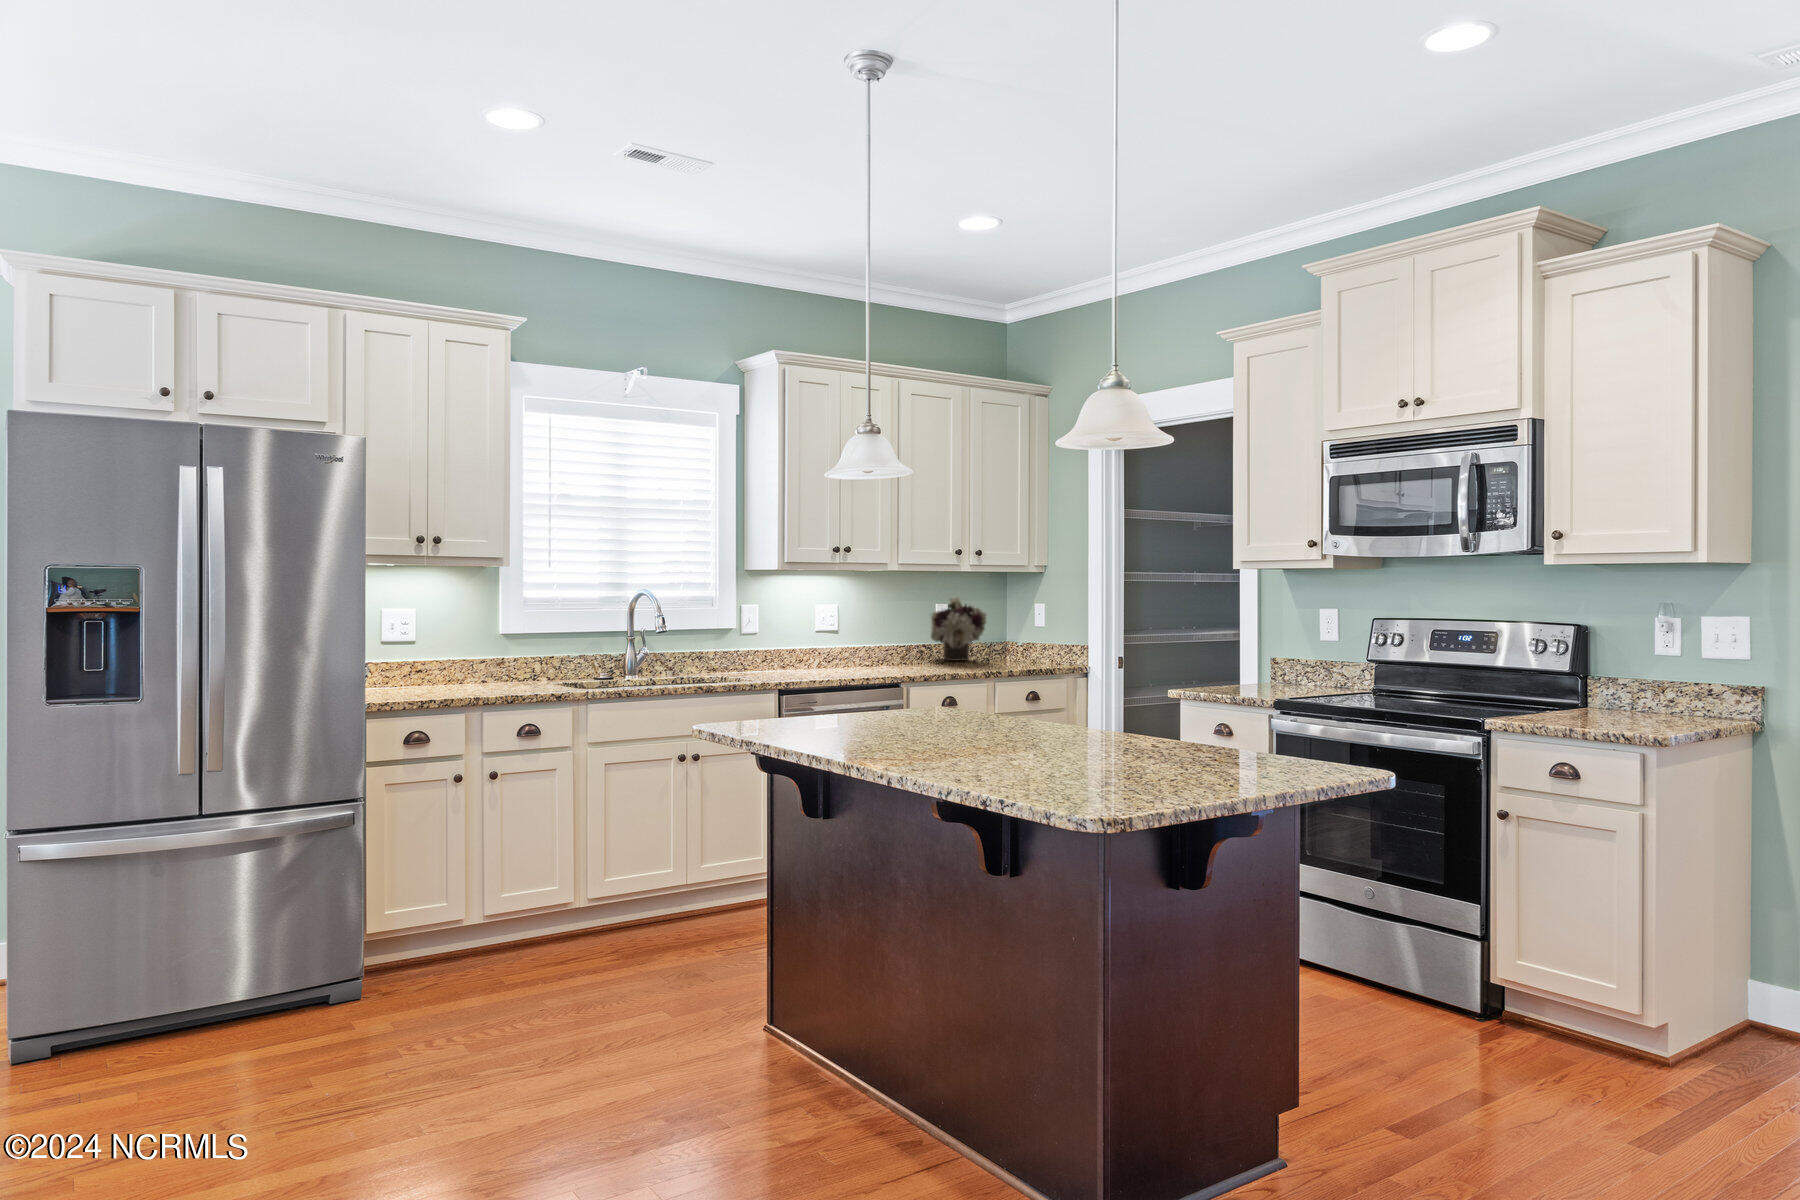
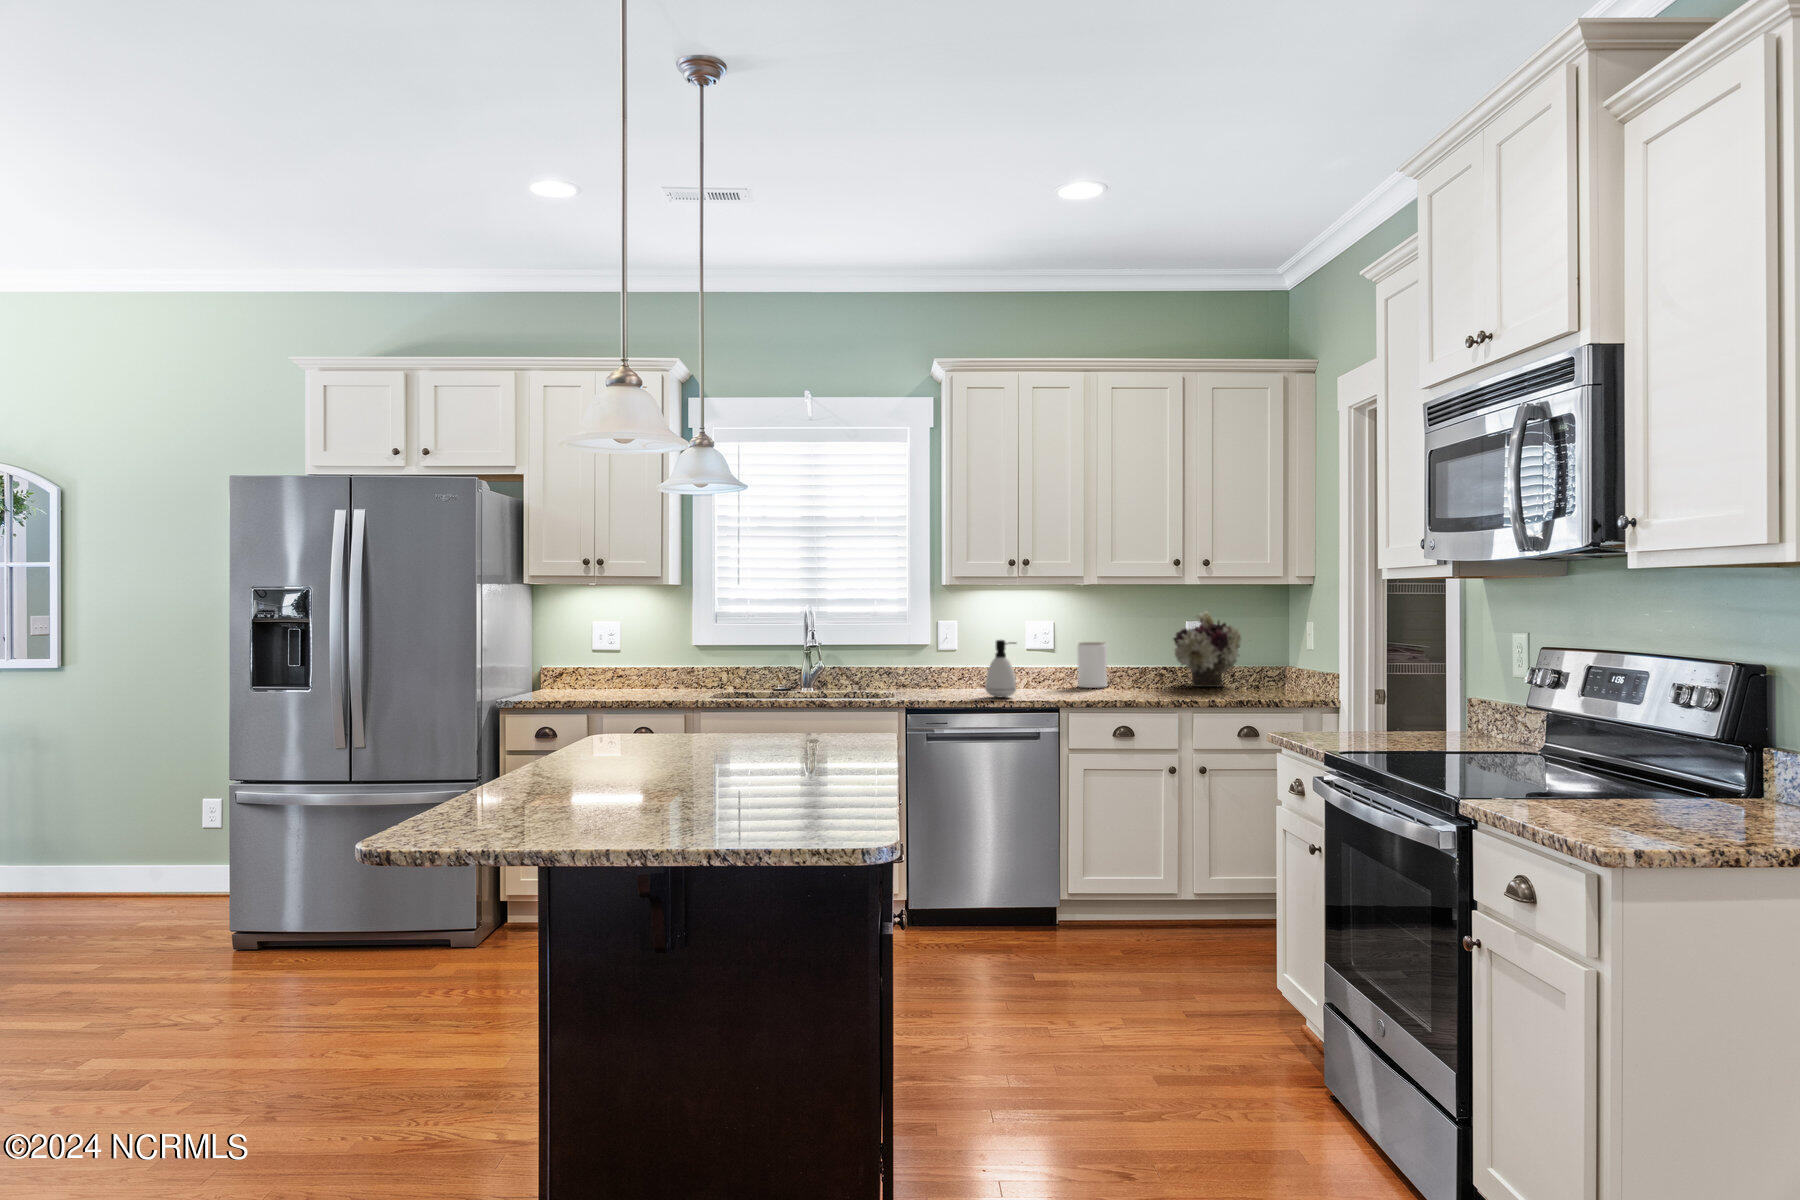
soap dispenser: none [830,623,859,676] -> present [985,640,1016,697]
jar: none [863,624,889,665] -> present [1078,642,1107,688]

